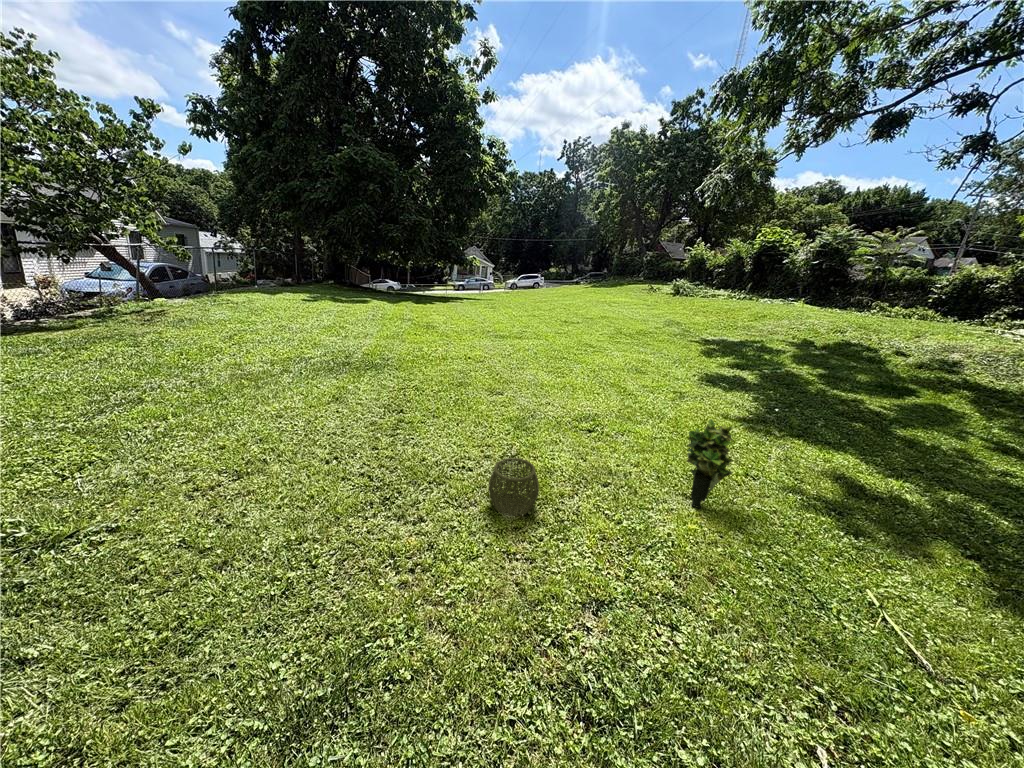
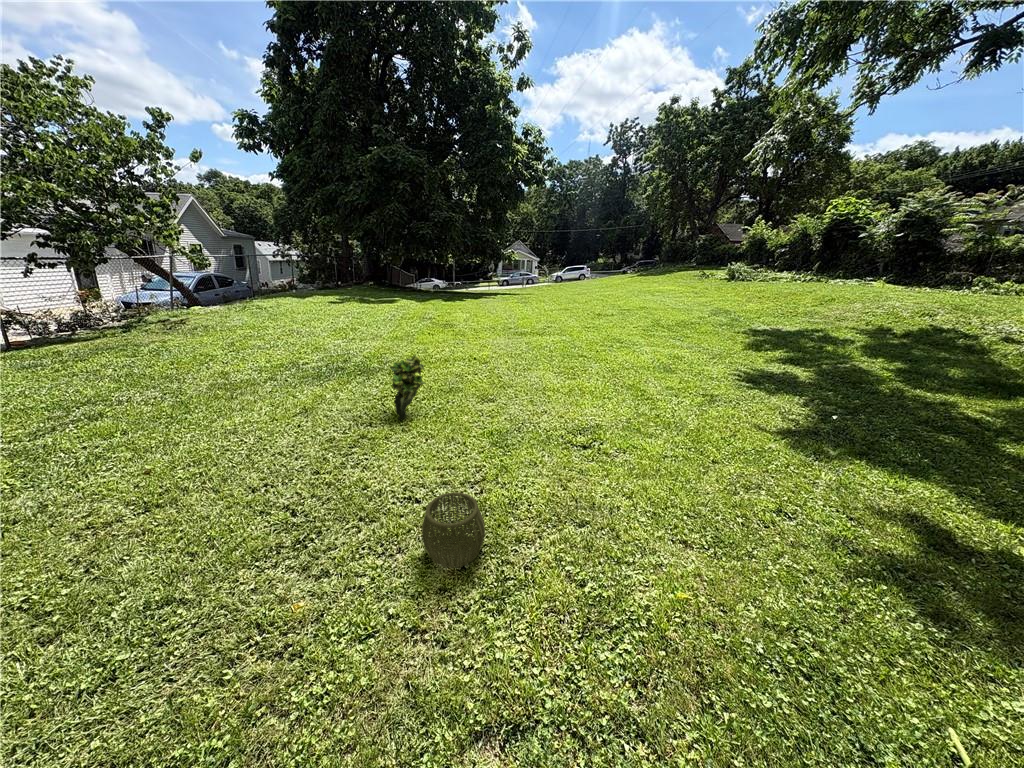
potted plant: present [687,419,734,509] -> present [389,355,426,420]

